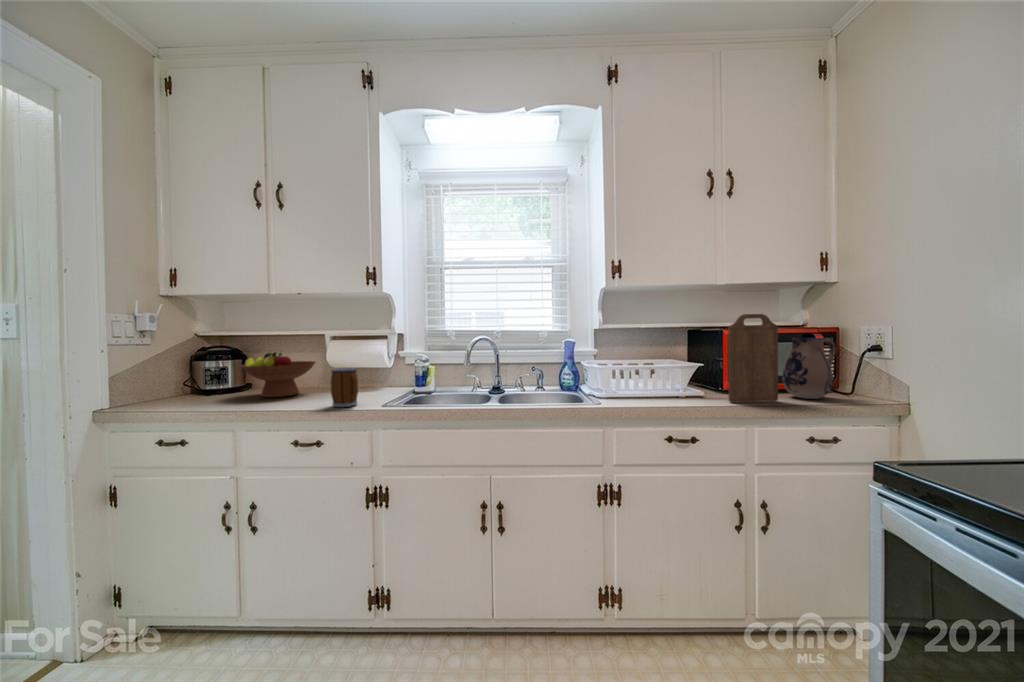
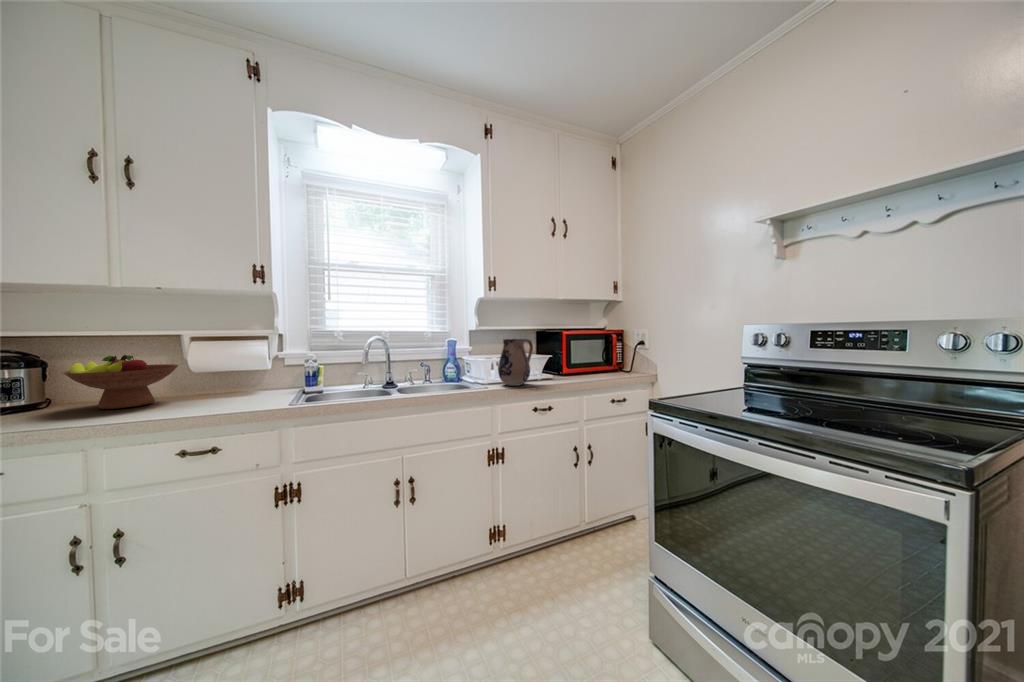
cutting board: present [728,314,778,403] -> none [570,321,597,381]
ceramic pitcher: present [782,338,835,399] -> present [498,339,533,386]
mug: present [331,368,358,407] -> none [222,369,258,411]

